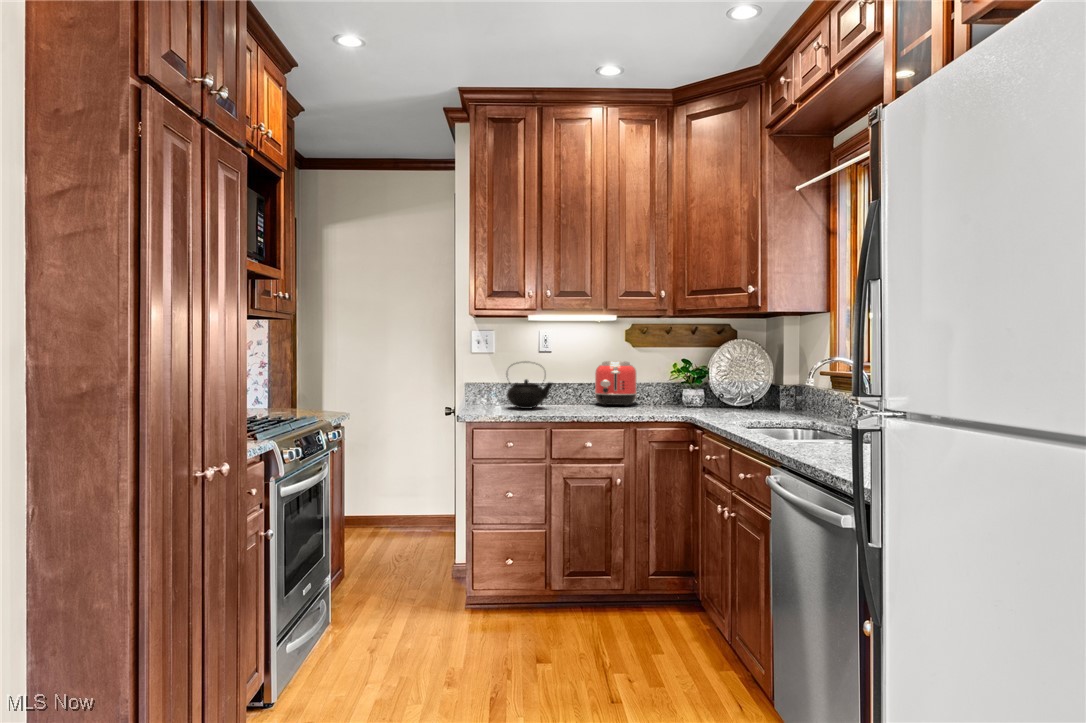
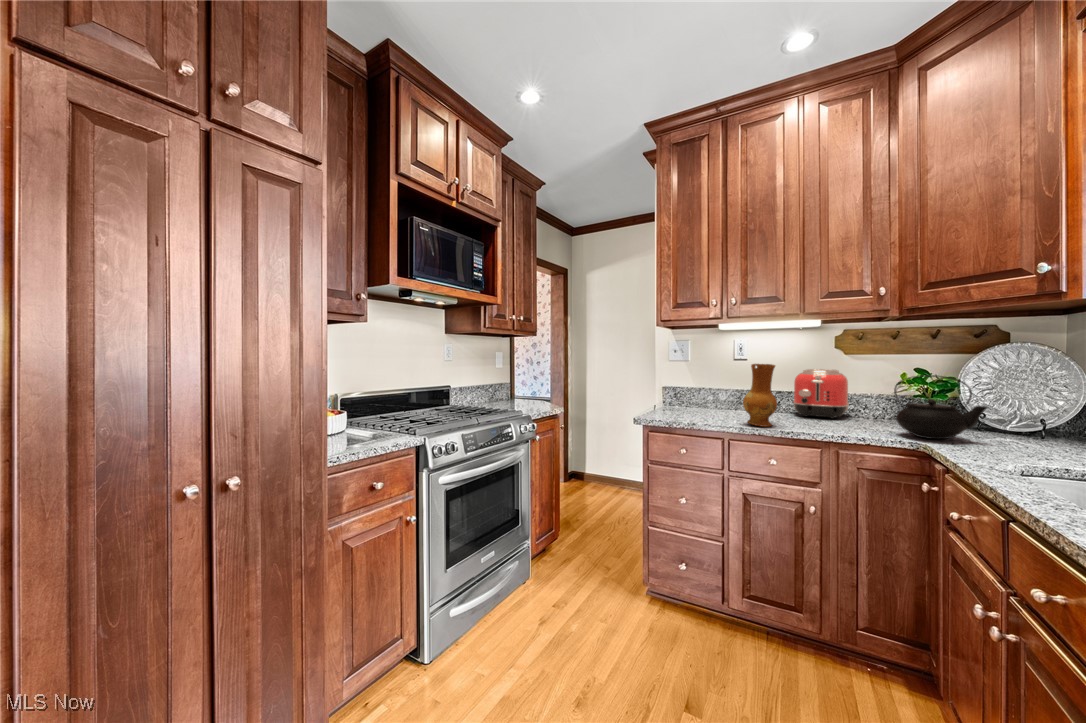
ceramic jug: none [560,355,589,415] -> present [743,364,777,427]
teapot: present [507,379,553,409] -> present [894,375,987,439]

